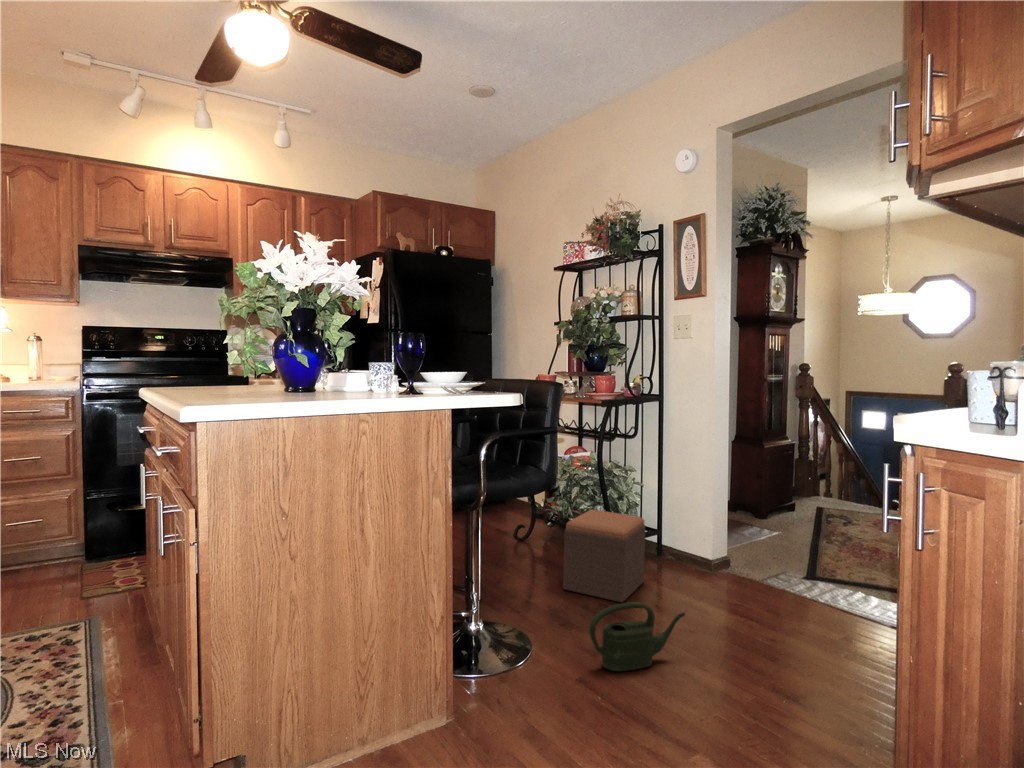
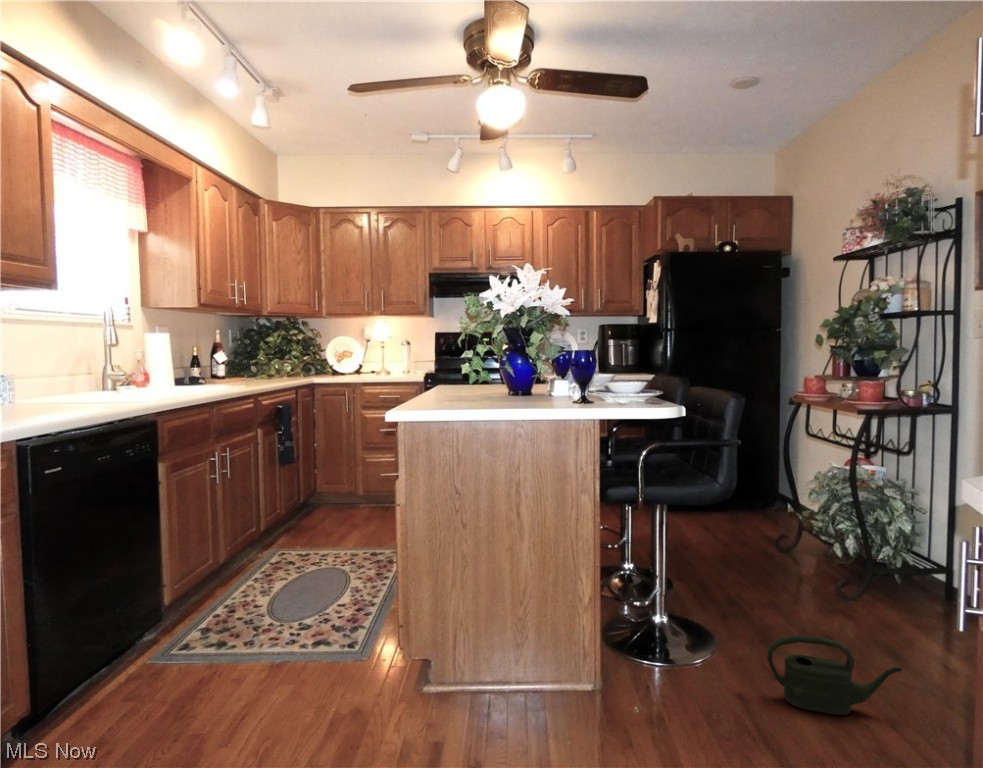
footstool: present [563,510,646,602] -> none [790,530,903,639]

